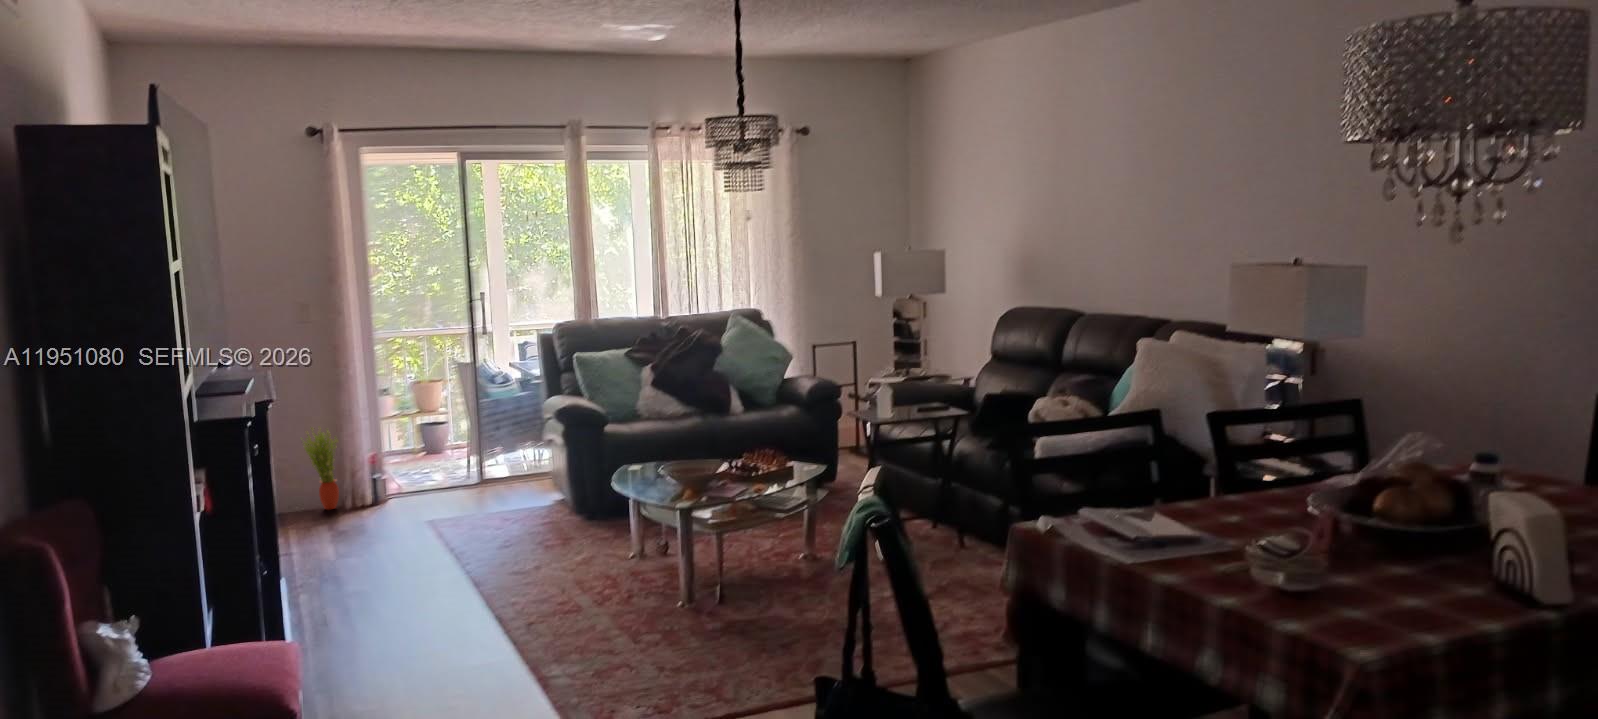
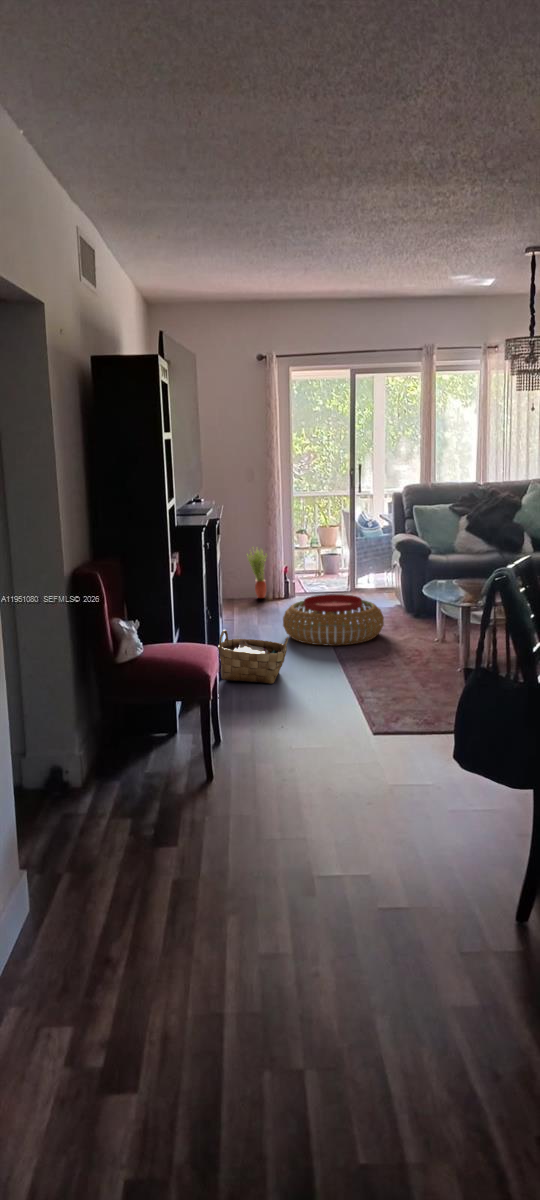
pouf: none [382,498,549,586] -> present [283,594,384,646]
woven basket: none [280,588,409,678] -> present [218,630,288,684]

